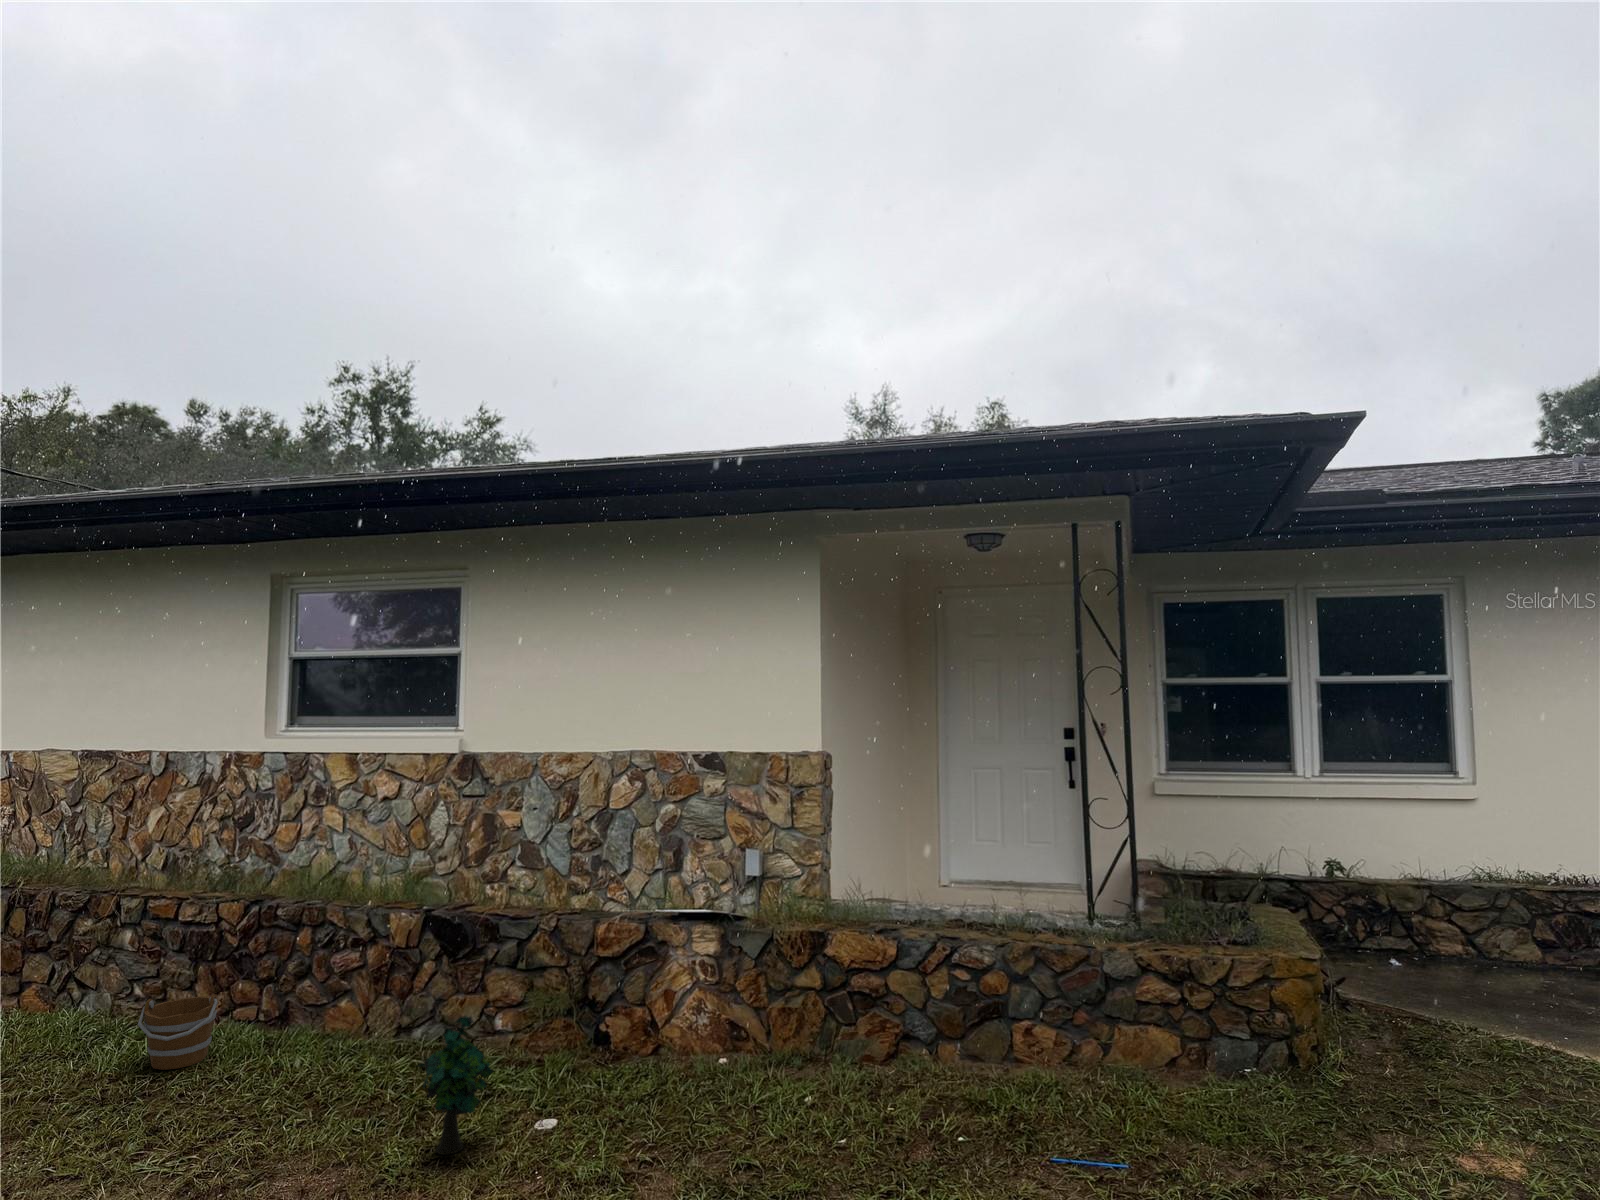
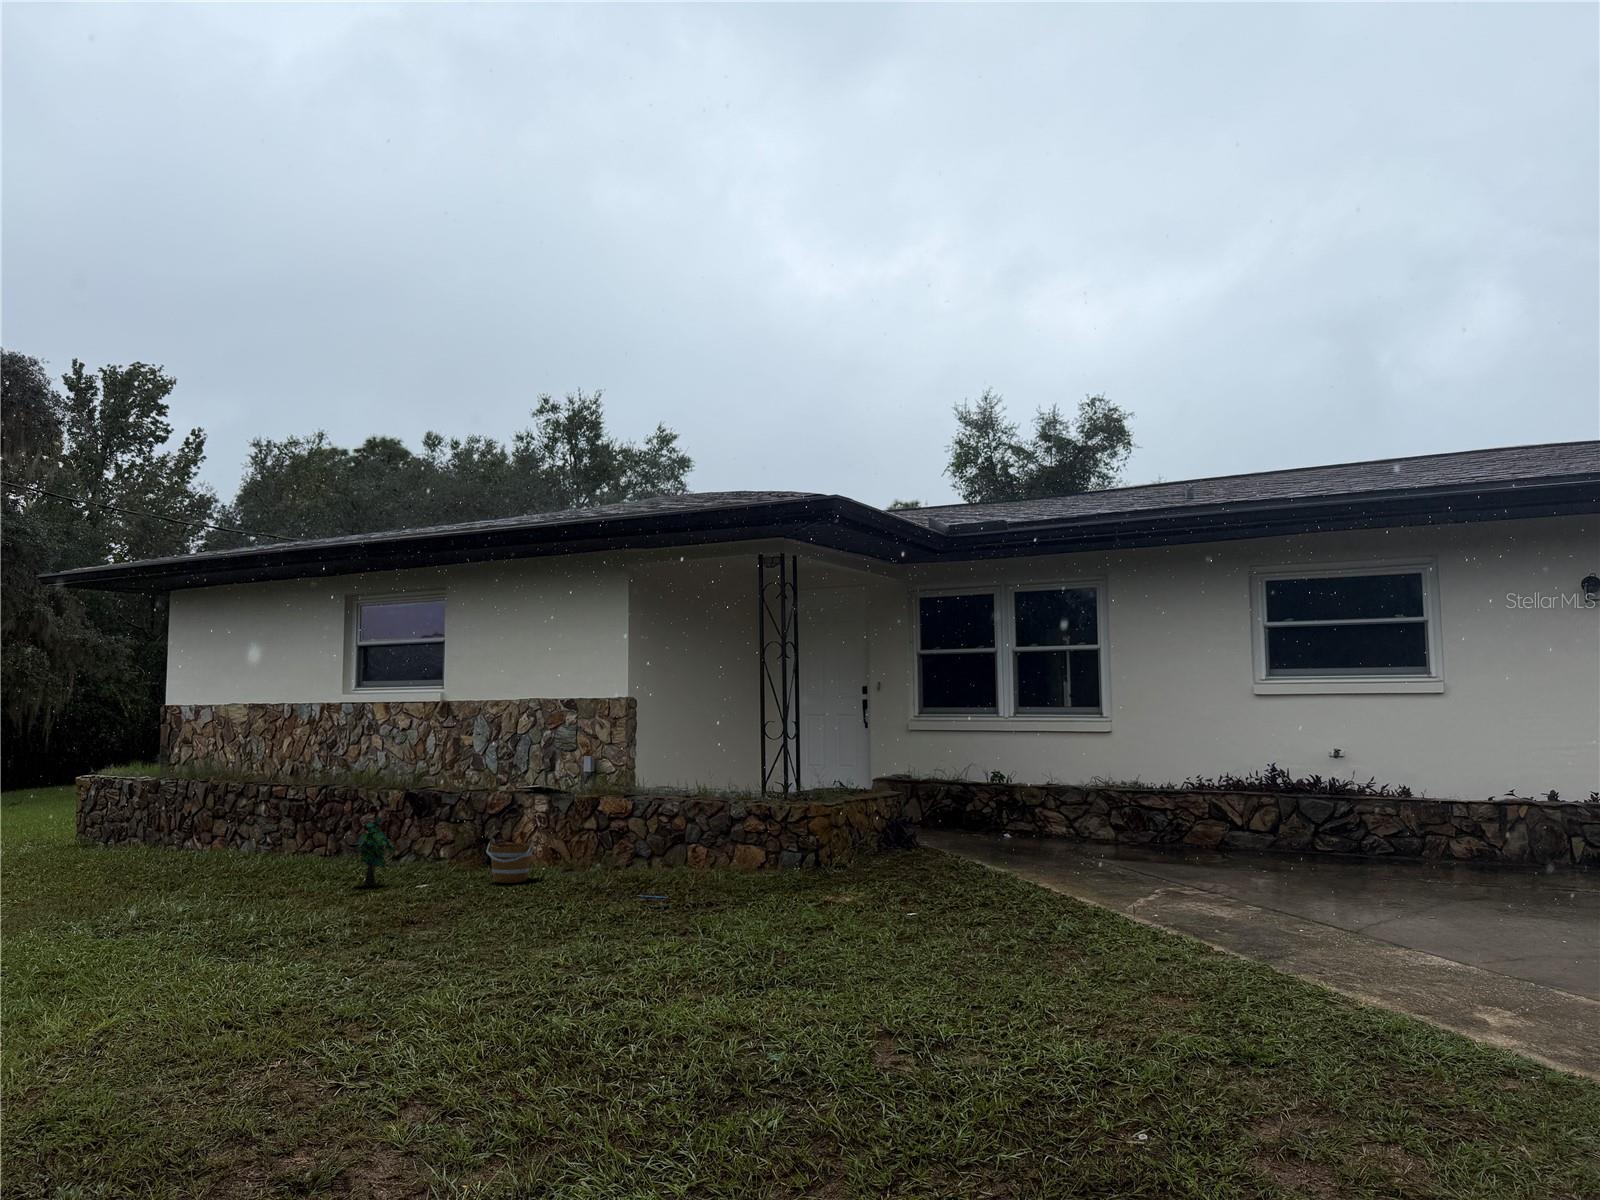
bucket: present [138,994,218,1070] -> present [486,838,533,883]

